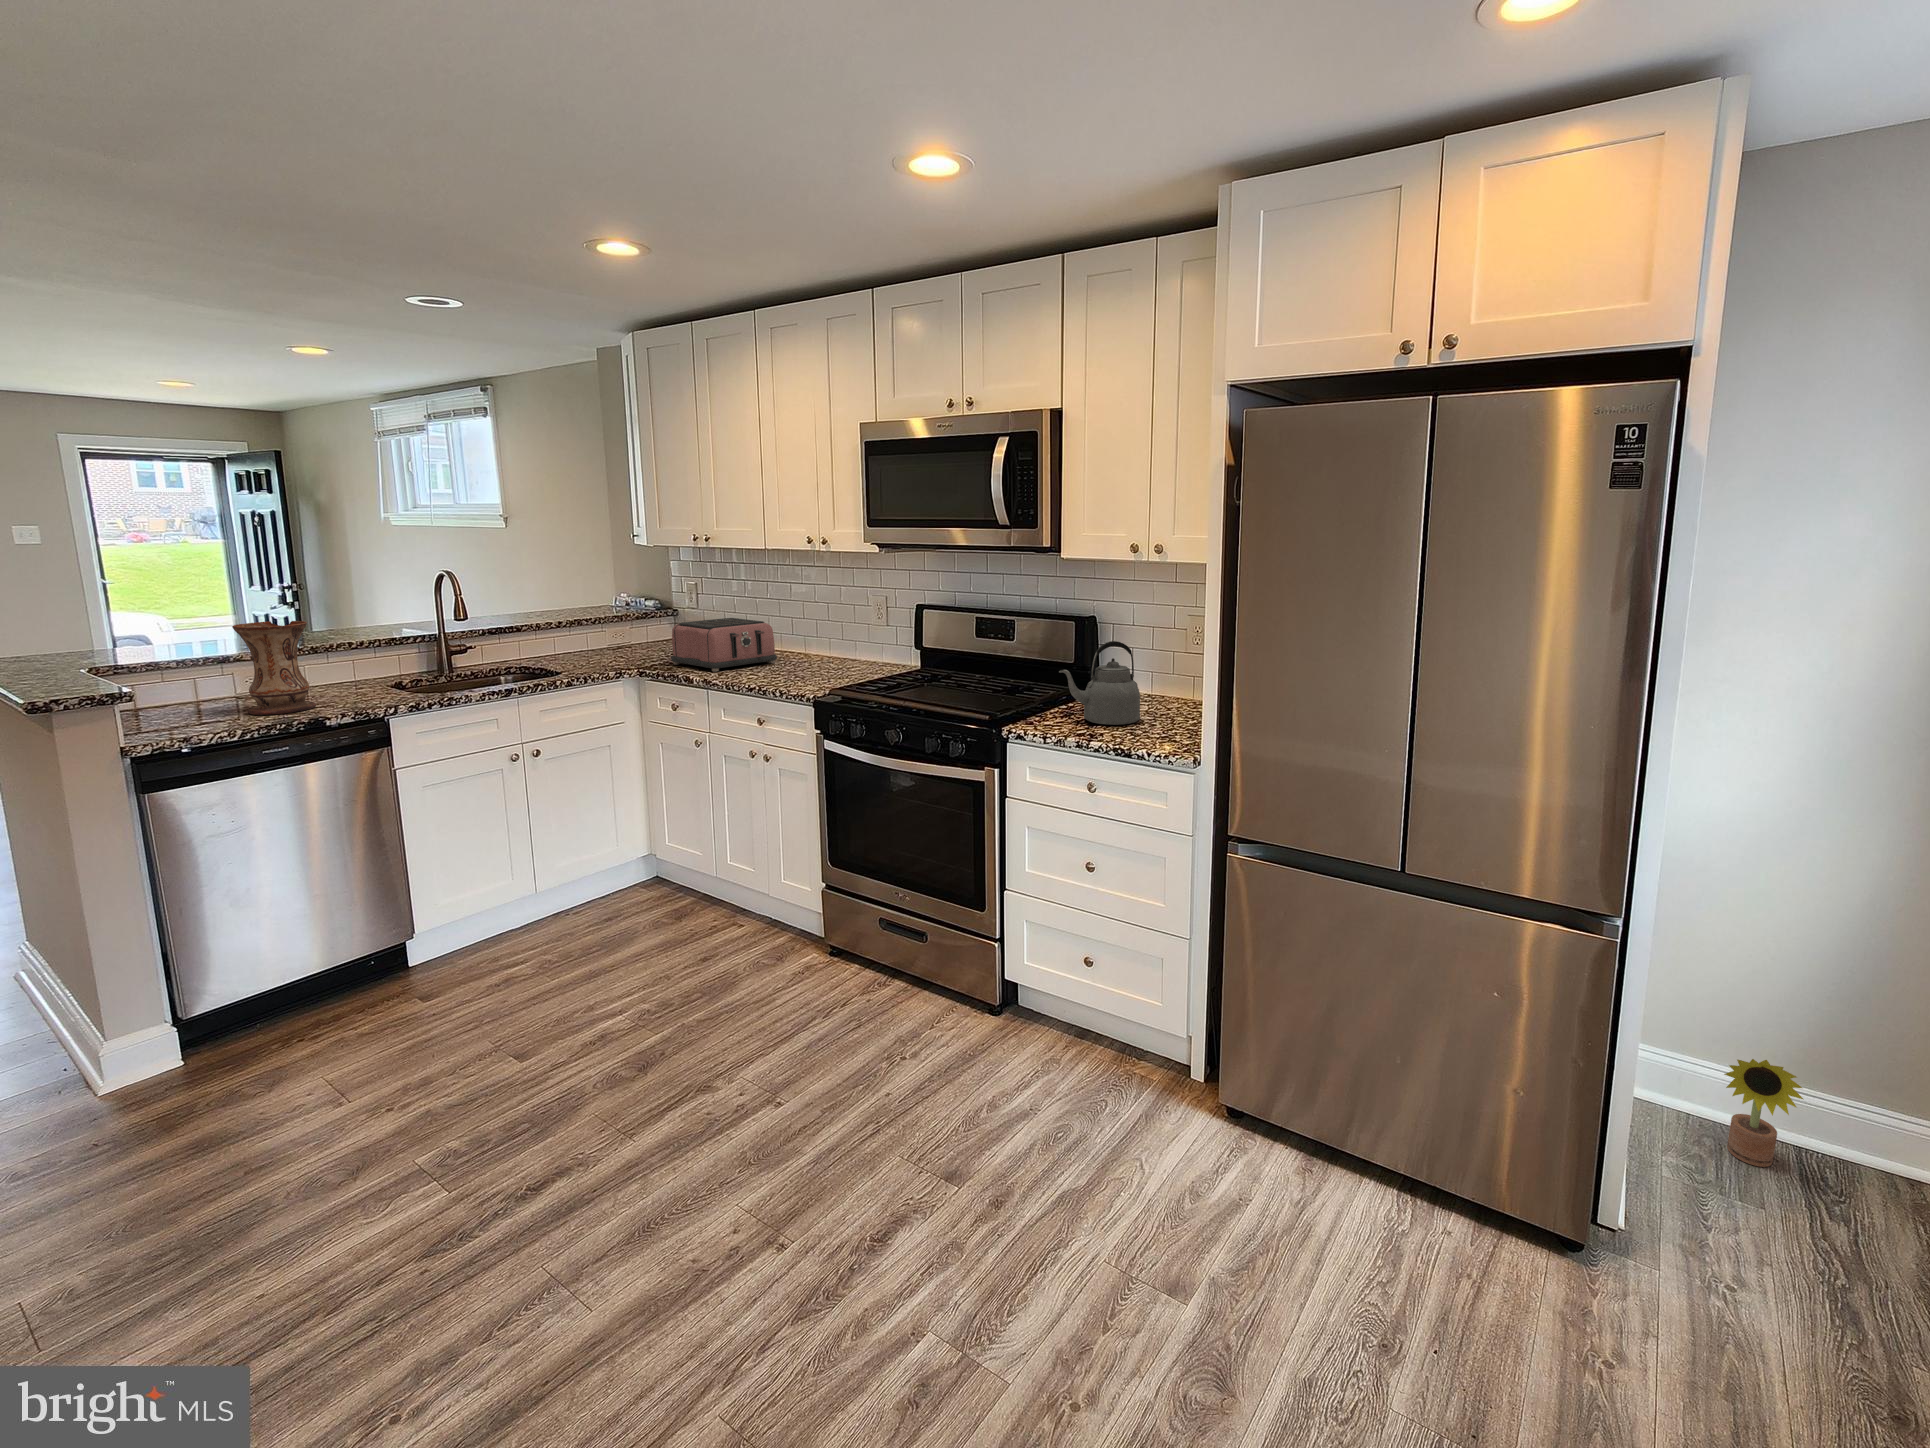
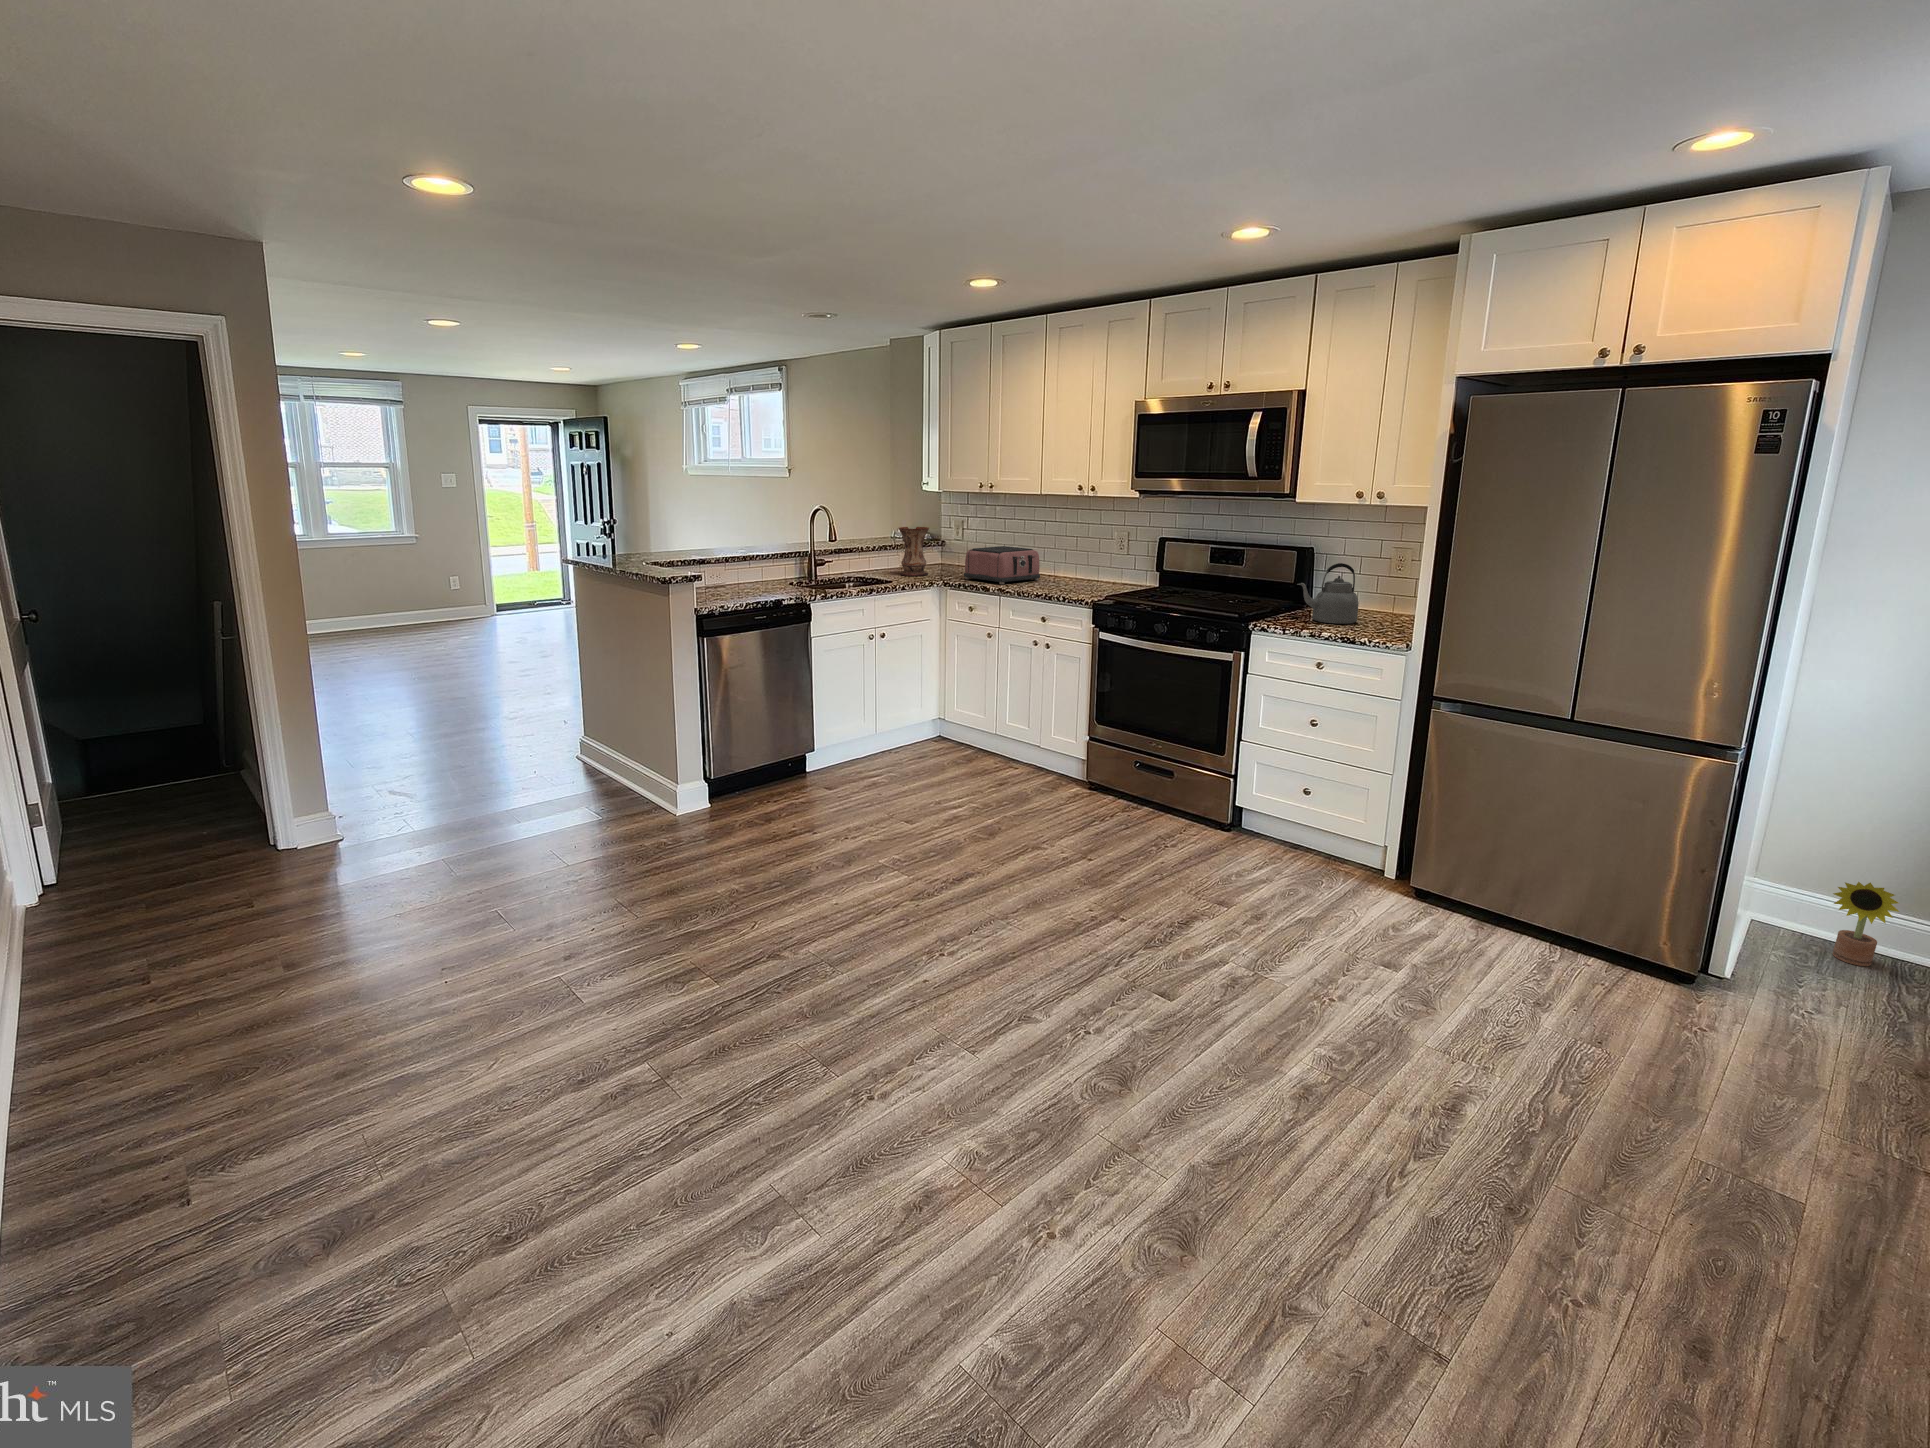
vase: present [232,621,316,715] -> present [899,527,929,576]

